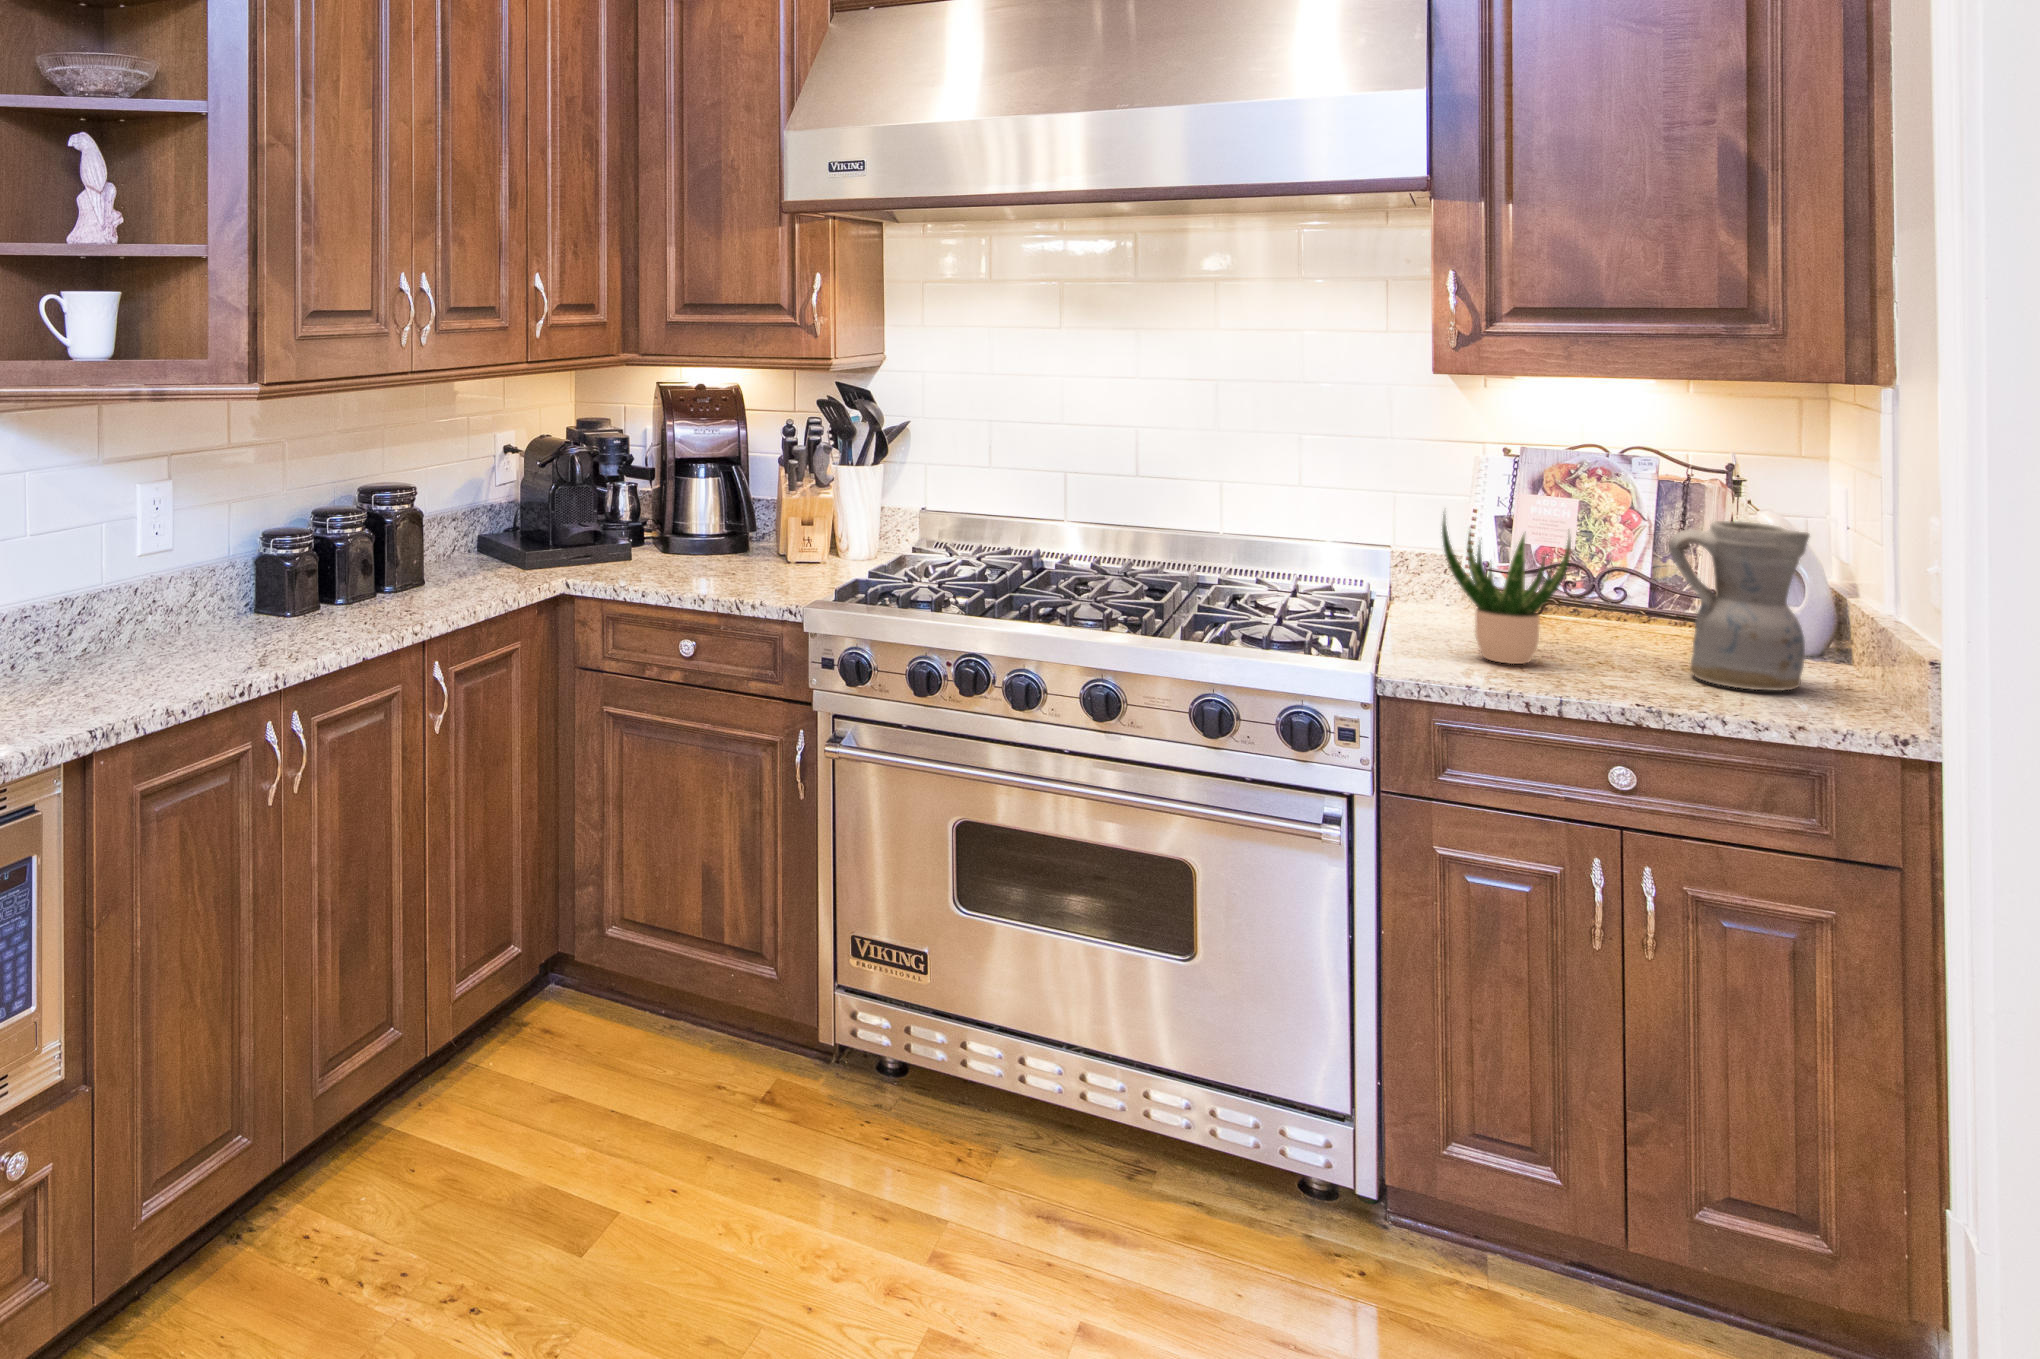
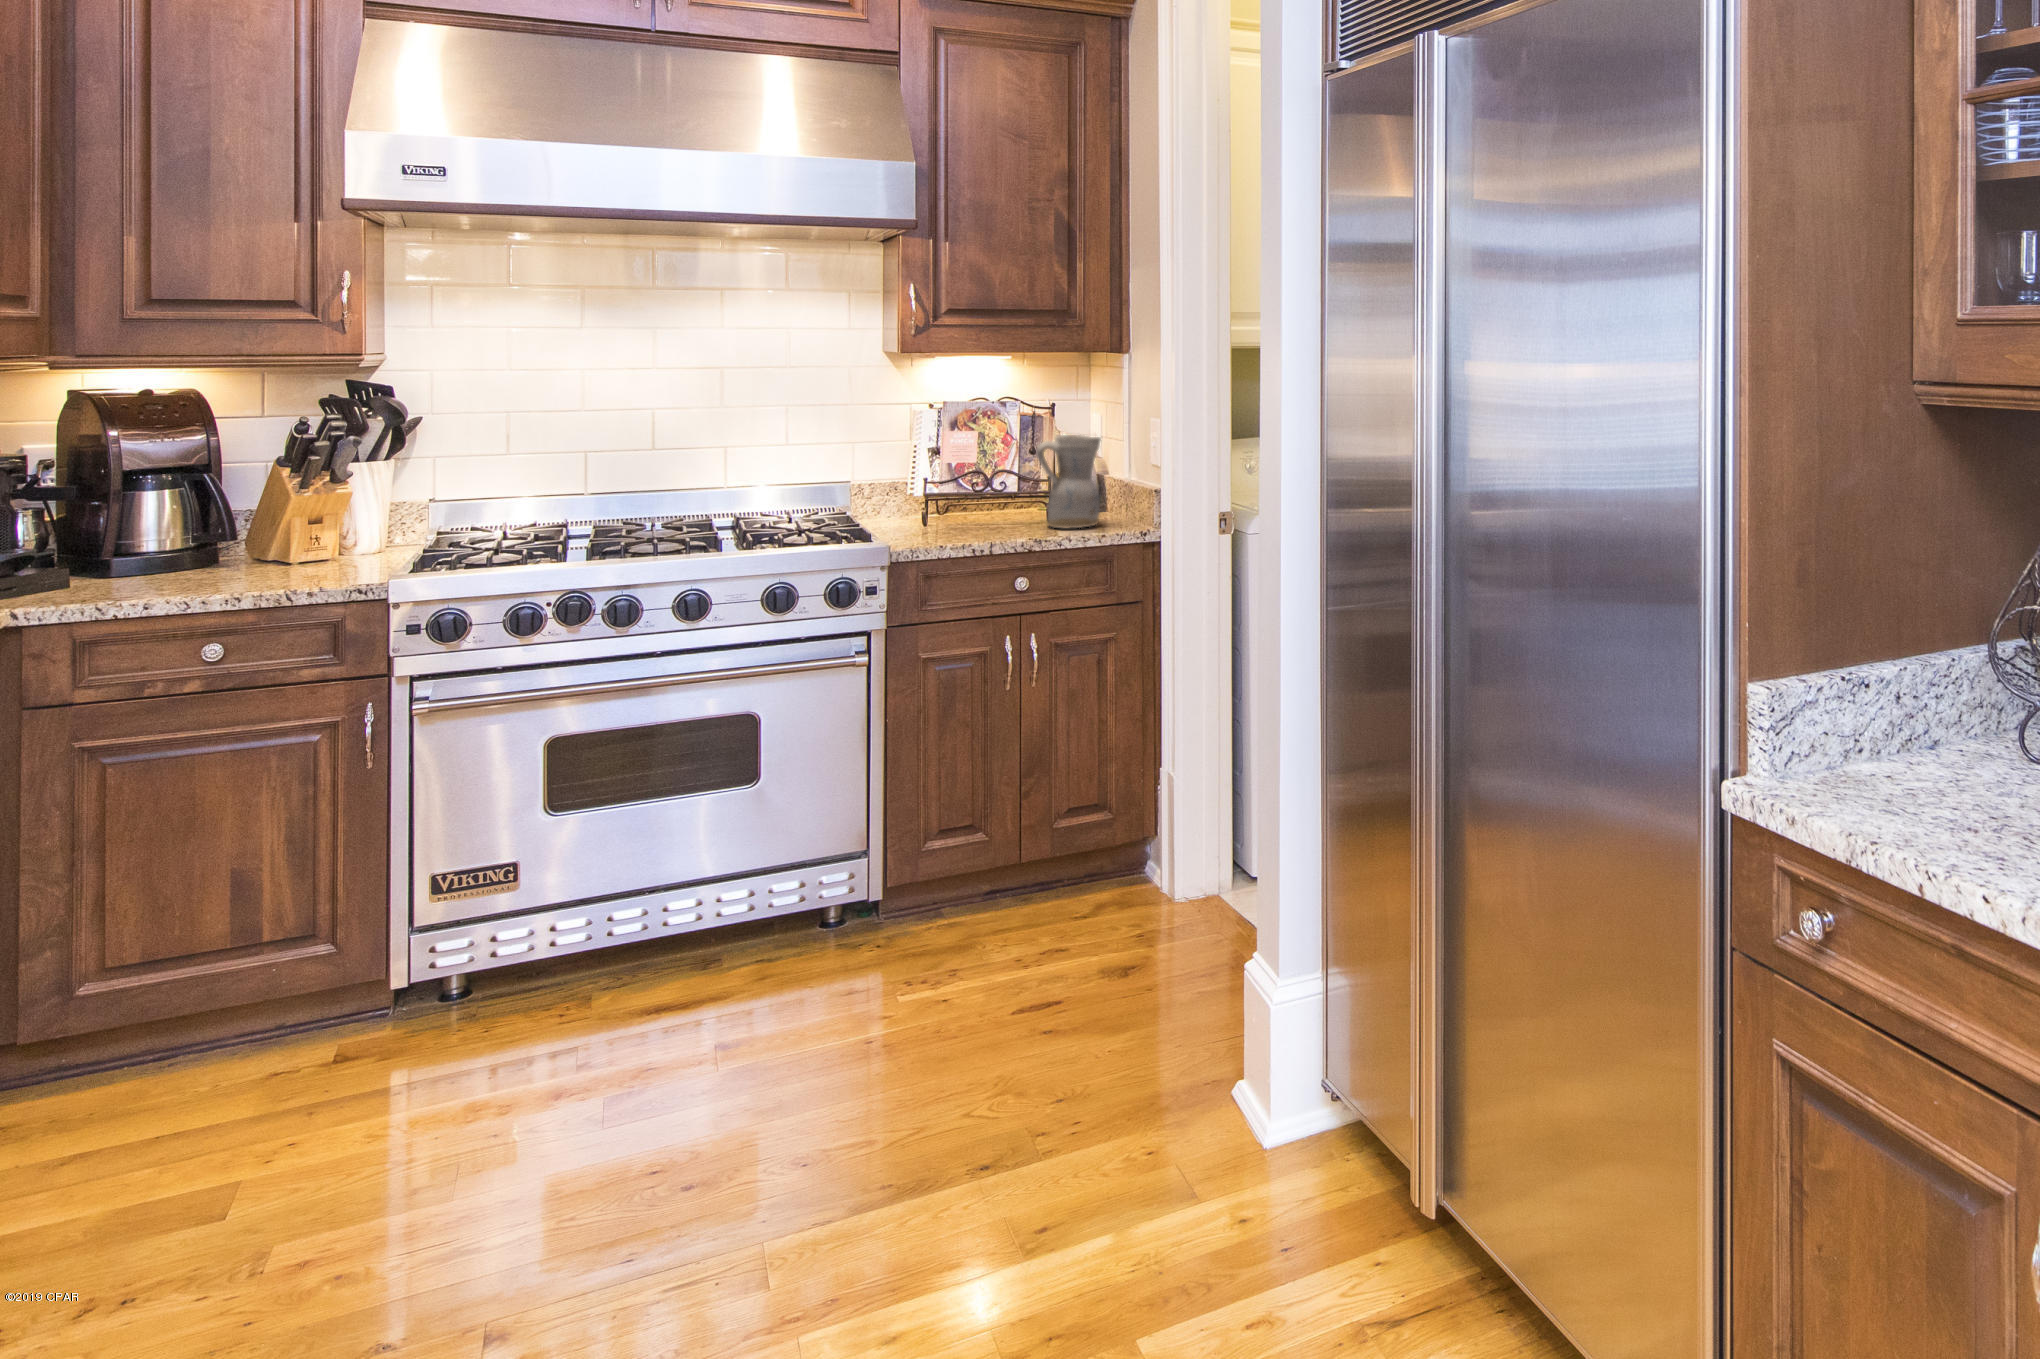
potted plant: present [1442,515,1571,664] -> none [915,440,987,535]

